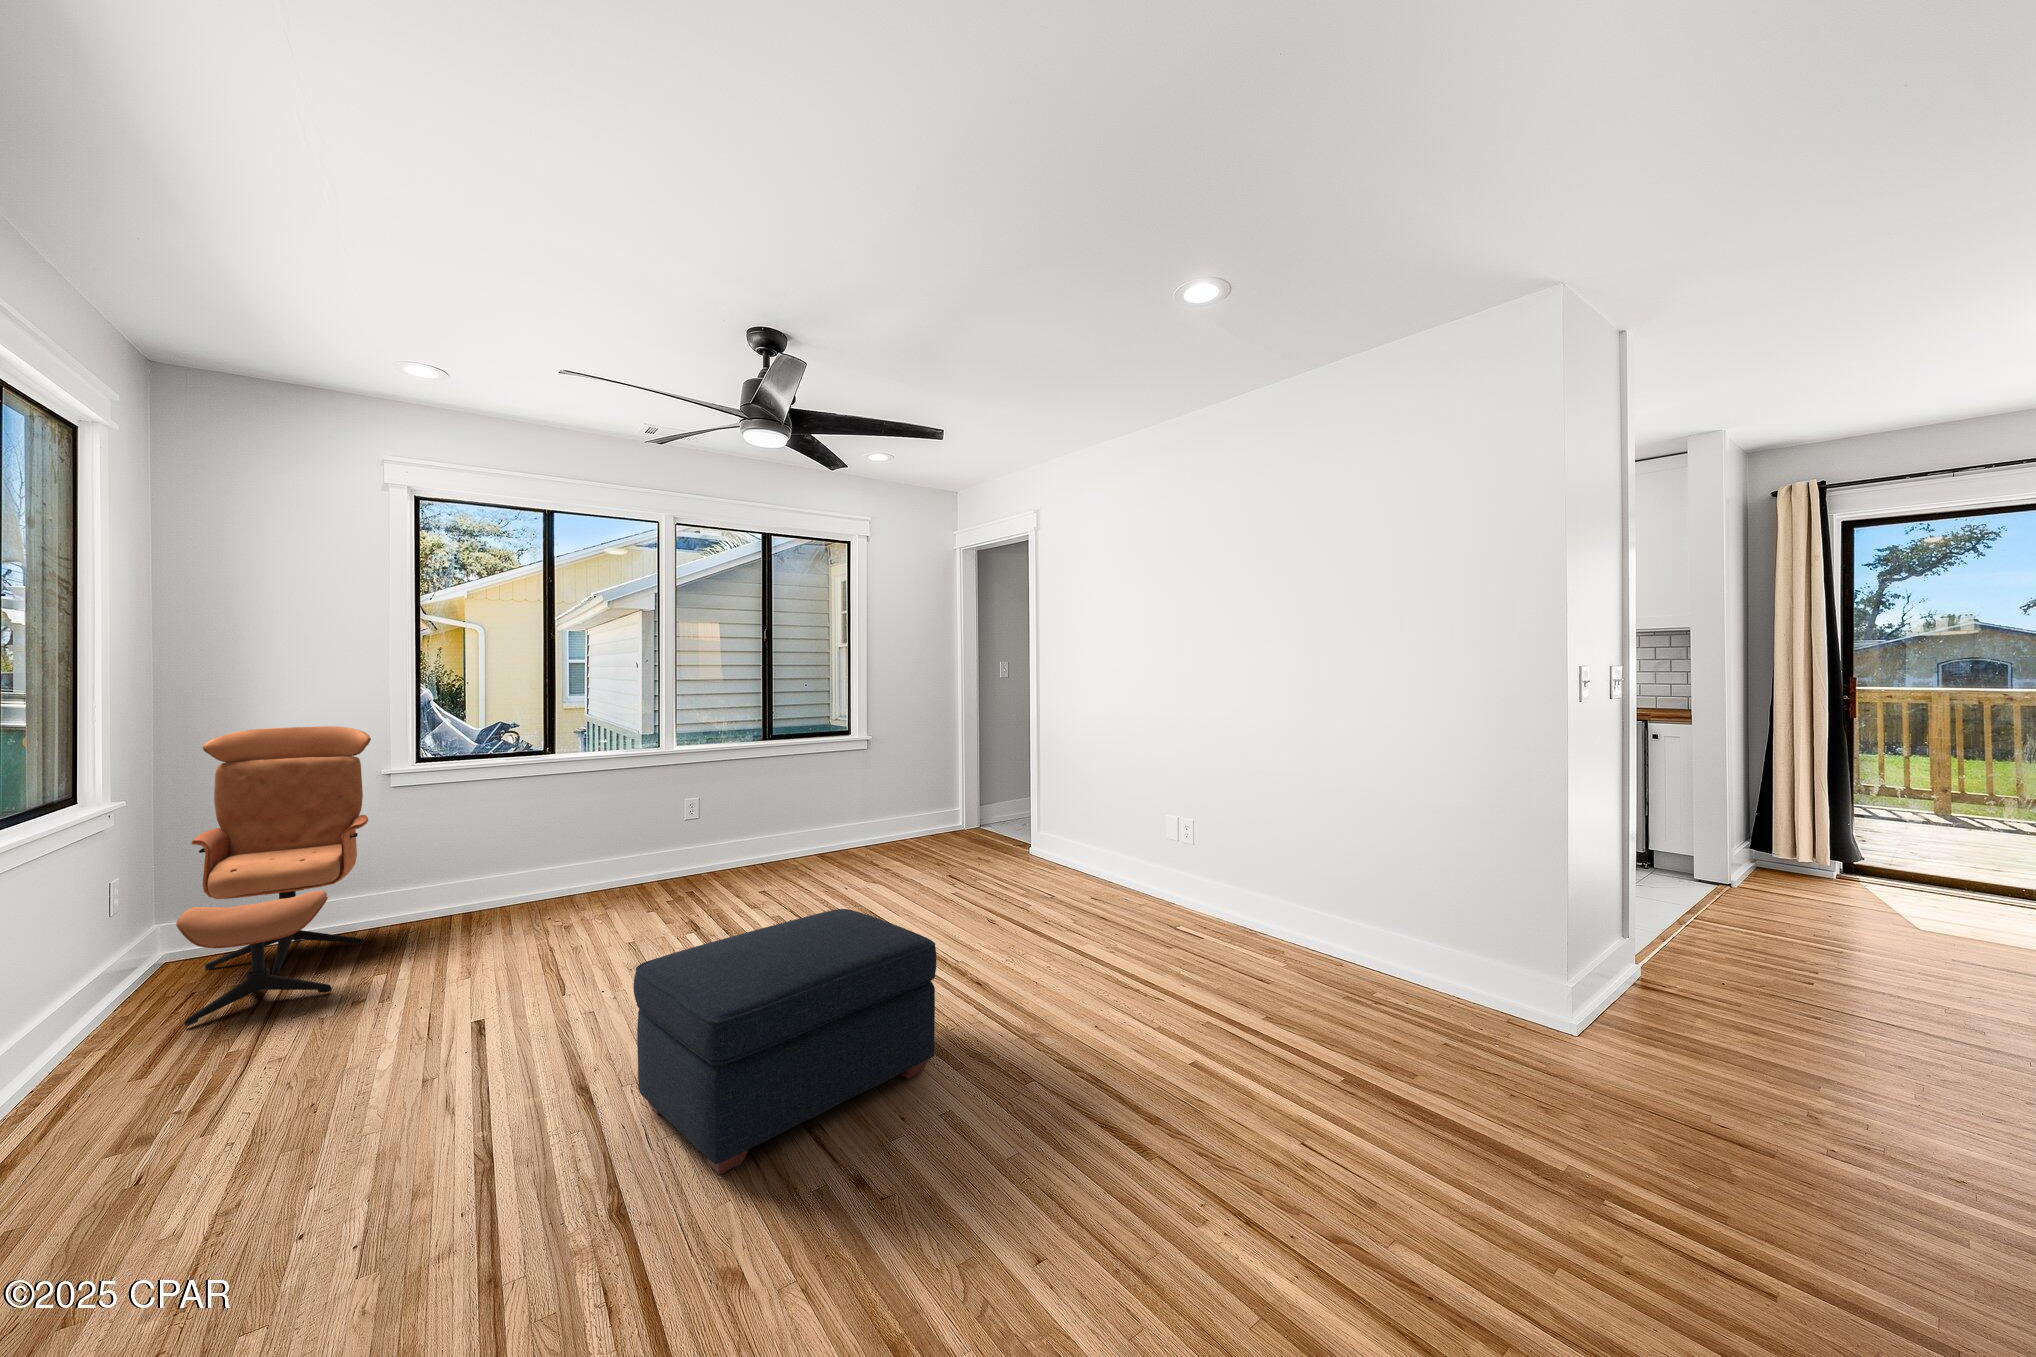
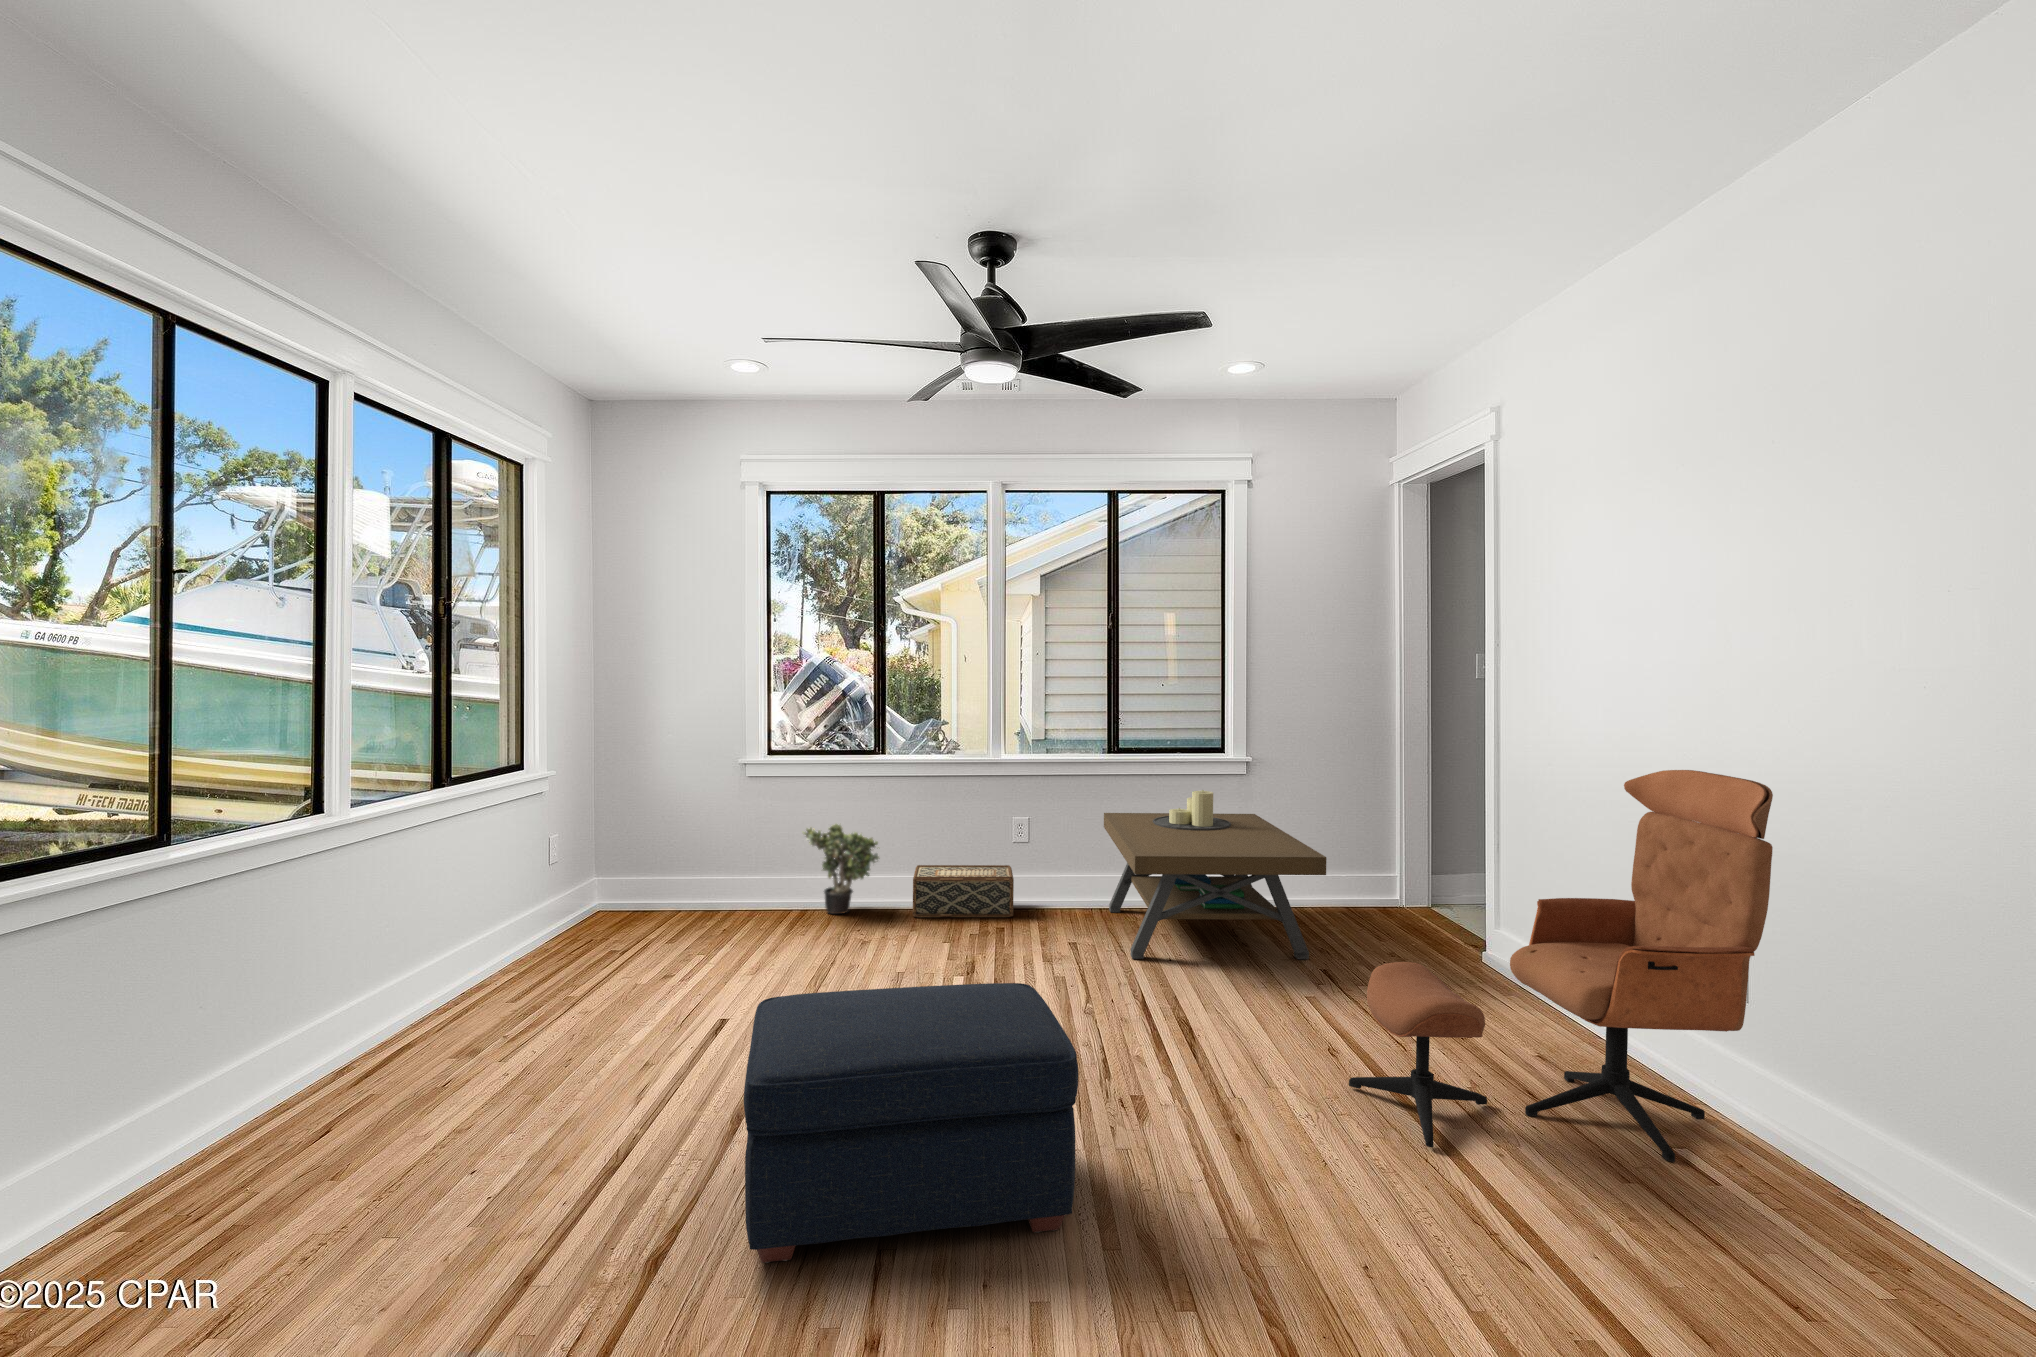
lounge chair: present [176,726,371,1026] -> present [1349,770,1773,1162]
coffee table: none [761,760,955,894] -> present [1104,790,1327,959]
potted plant: none [468,823,557,911] -> present [803,824,879,914]
woven basket: none [589,841,695,899] -> present [913,865,1014,917]

